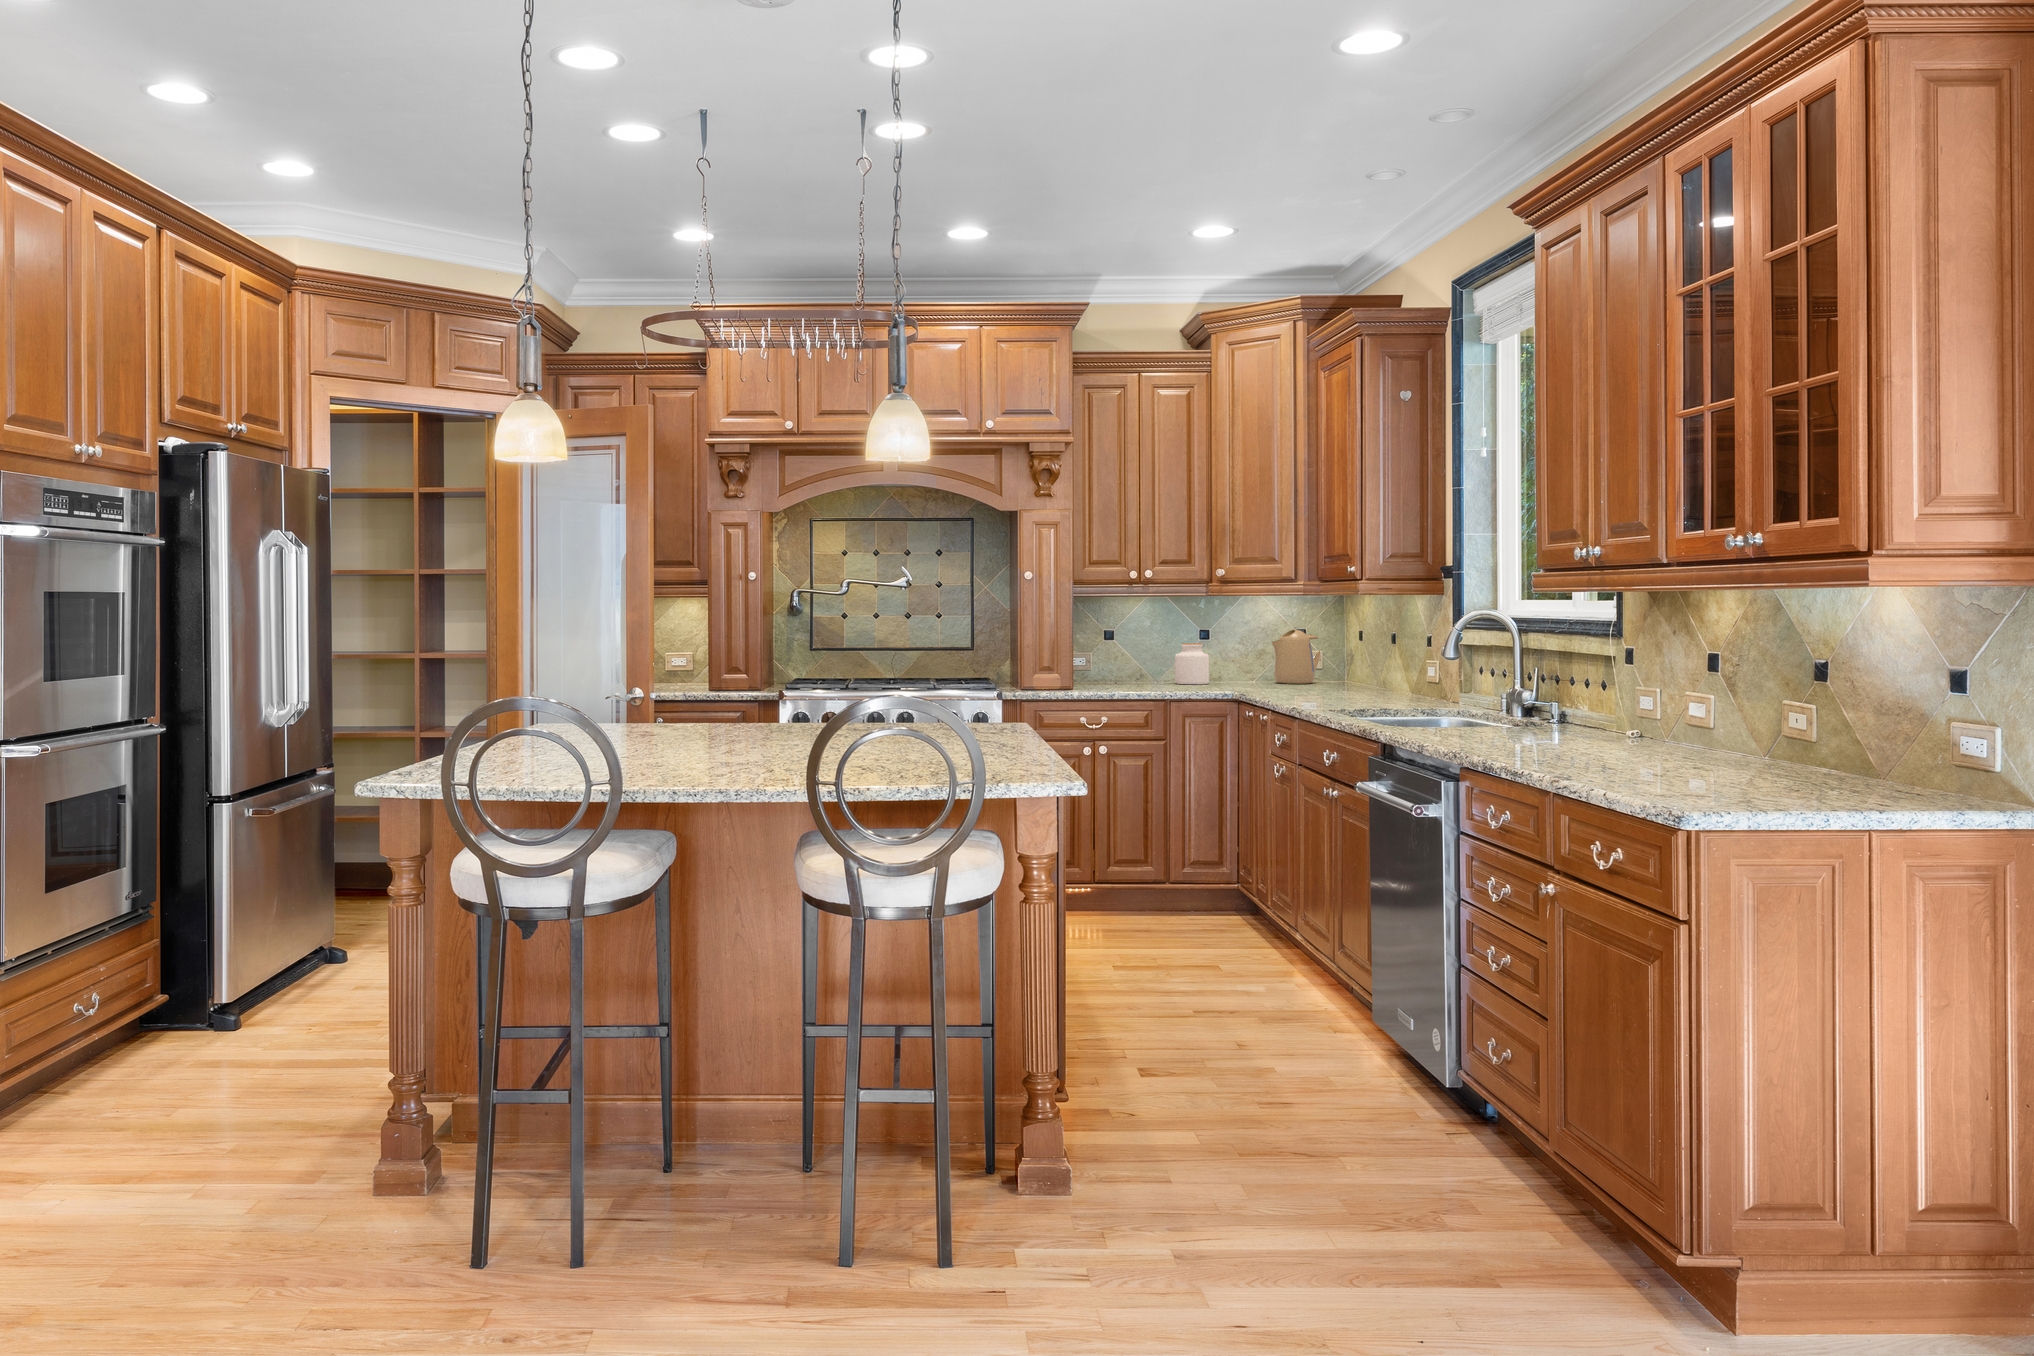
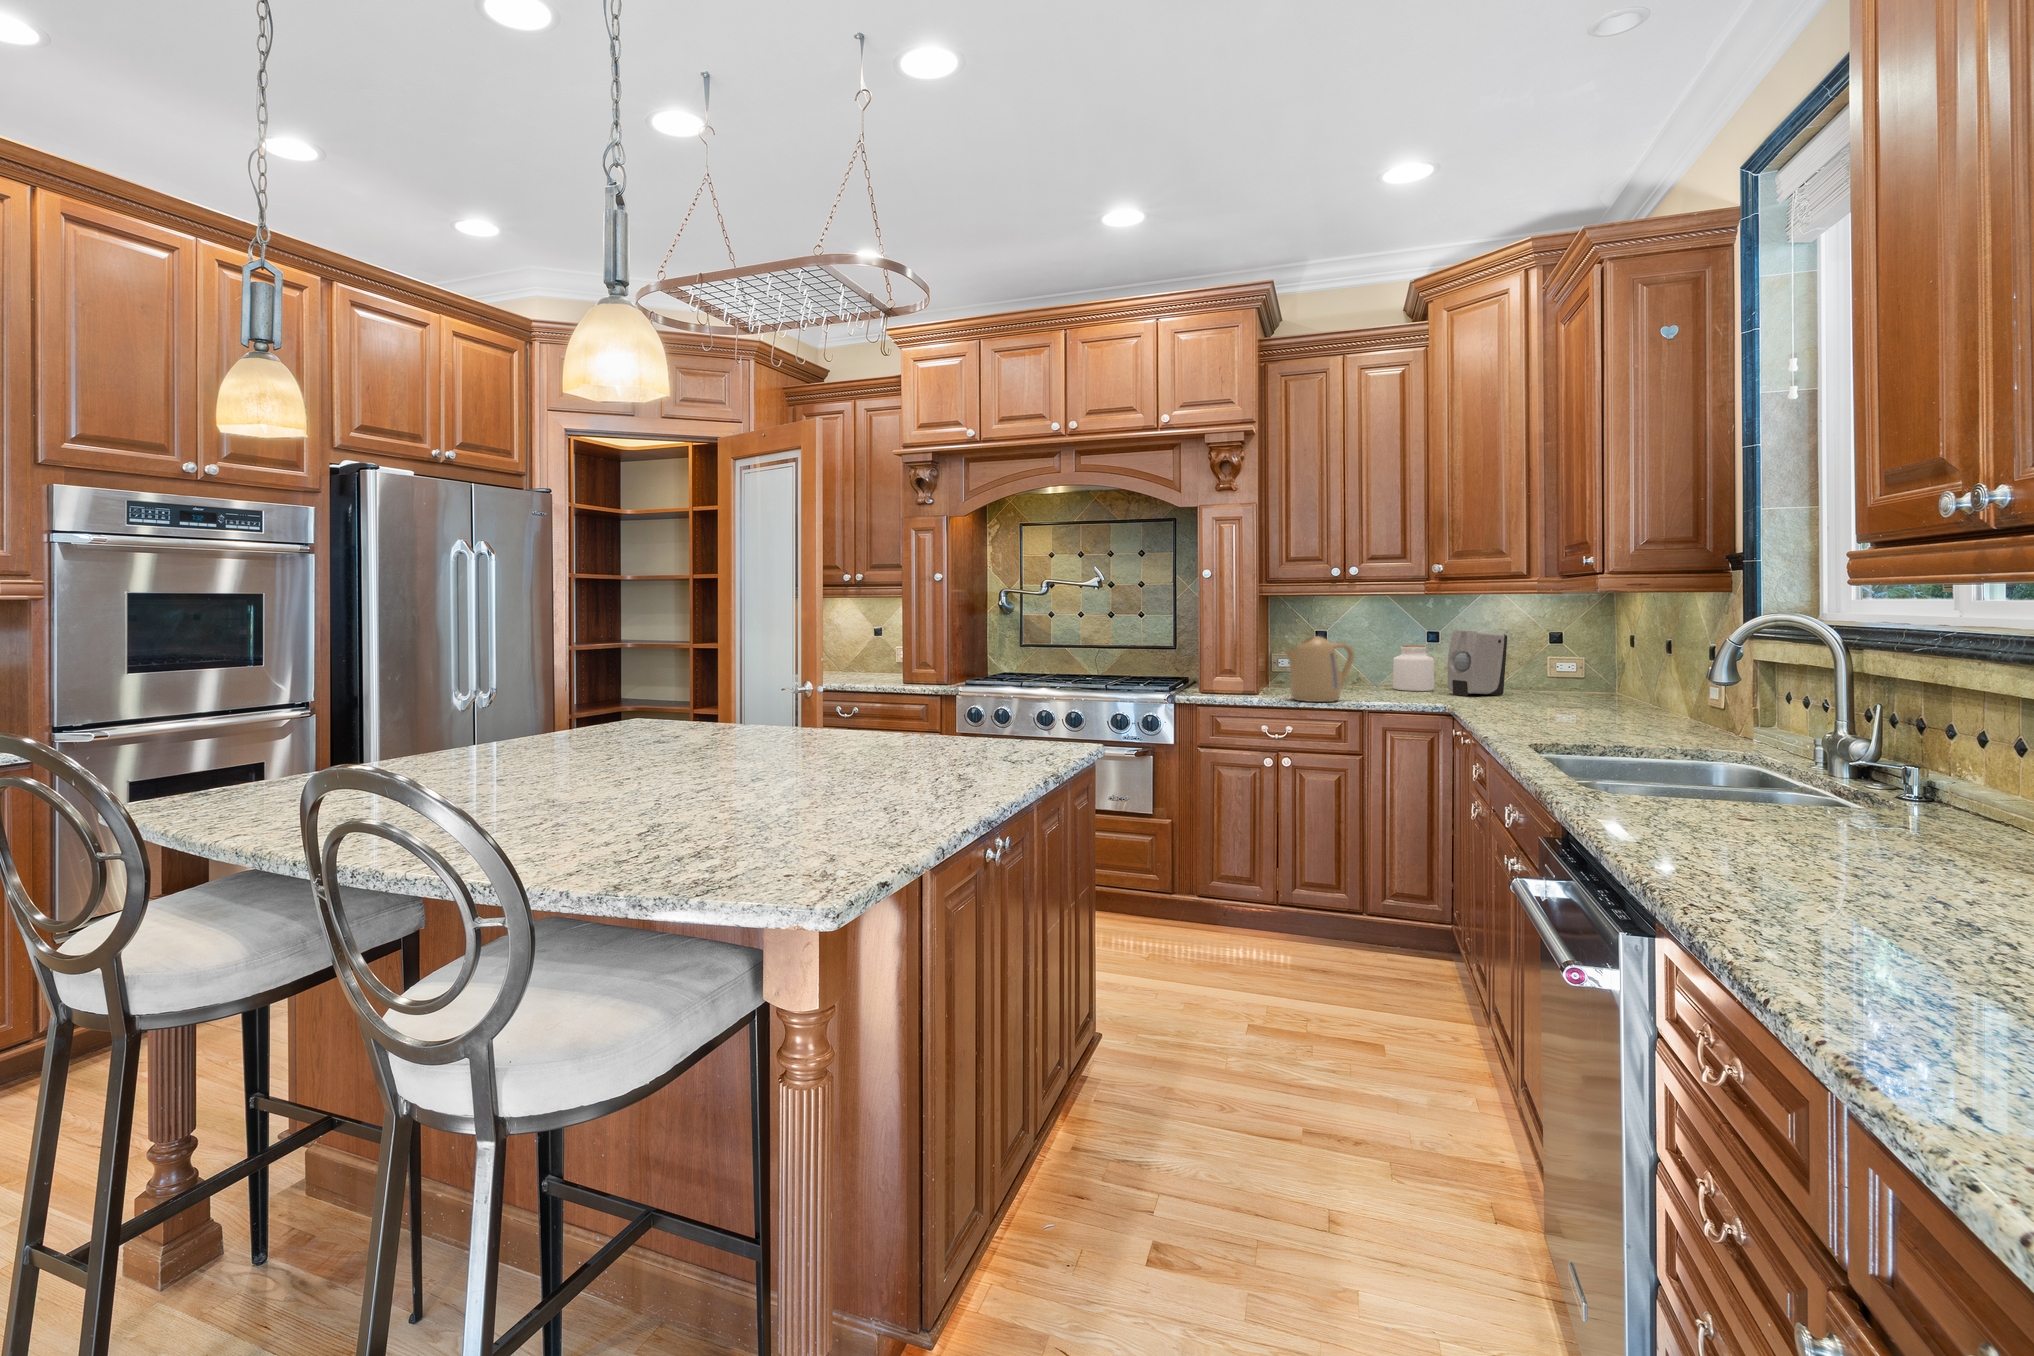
soap dispenser: none [1224,629,1270,686] -> present [1448,631,1507,696]
kettle: present [1272,630,1320,684] -> present [1285,636,1354,702]

